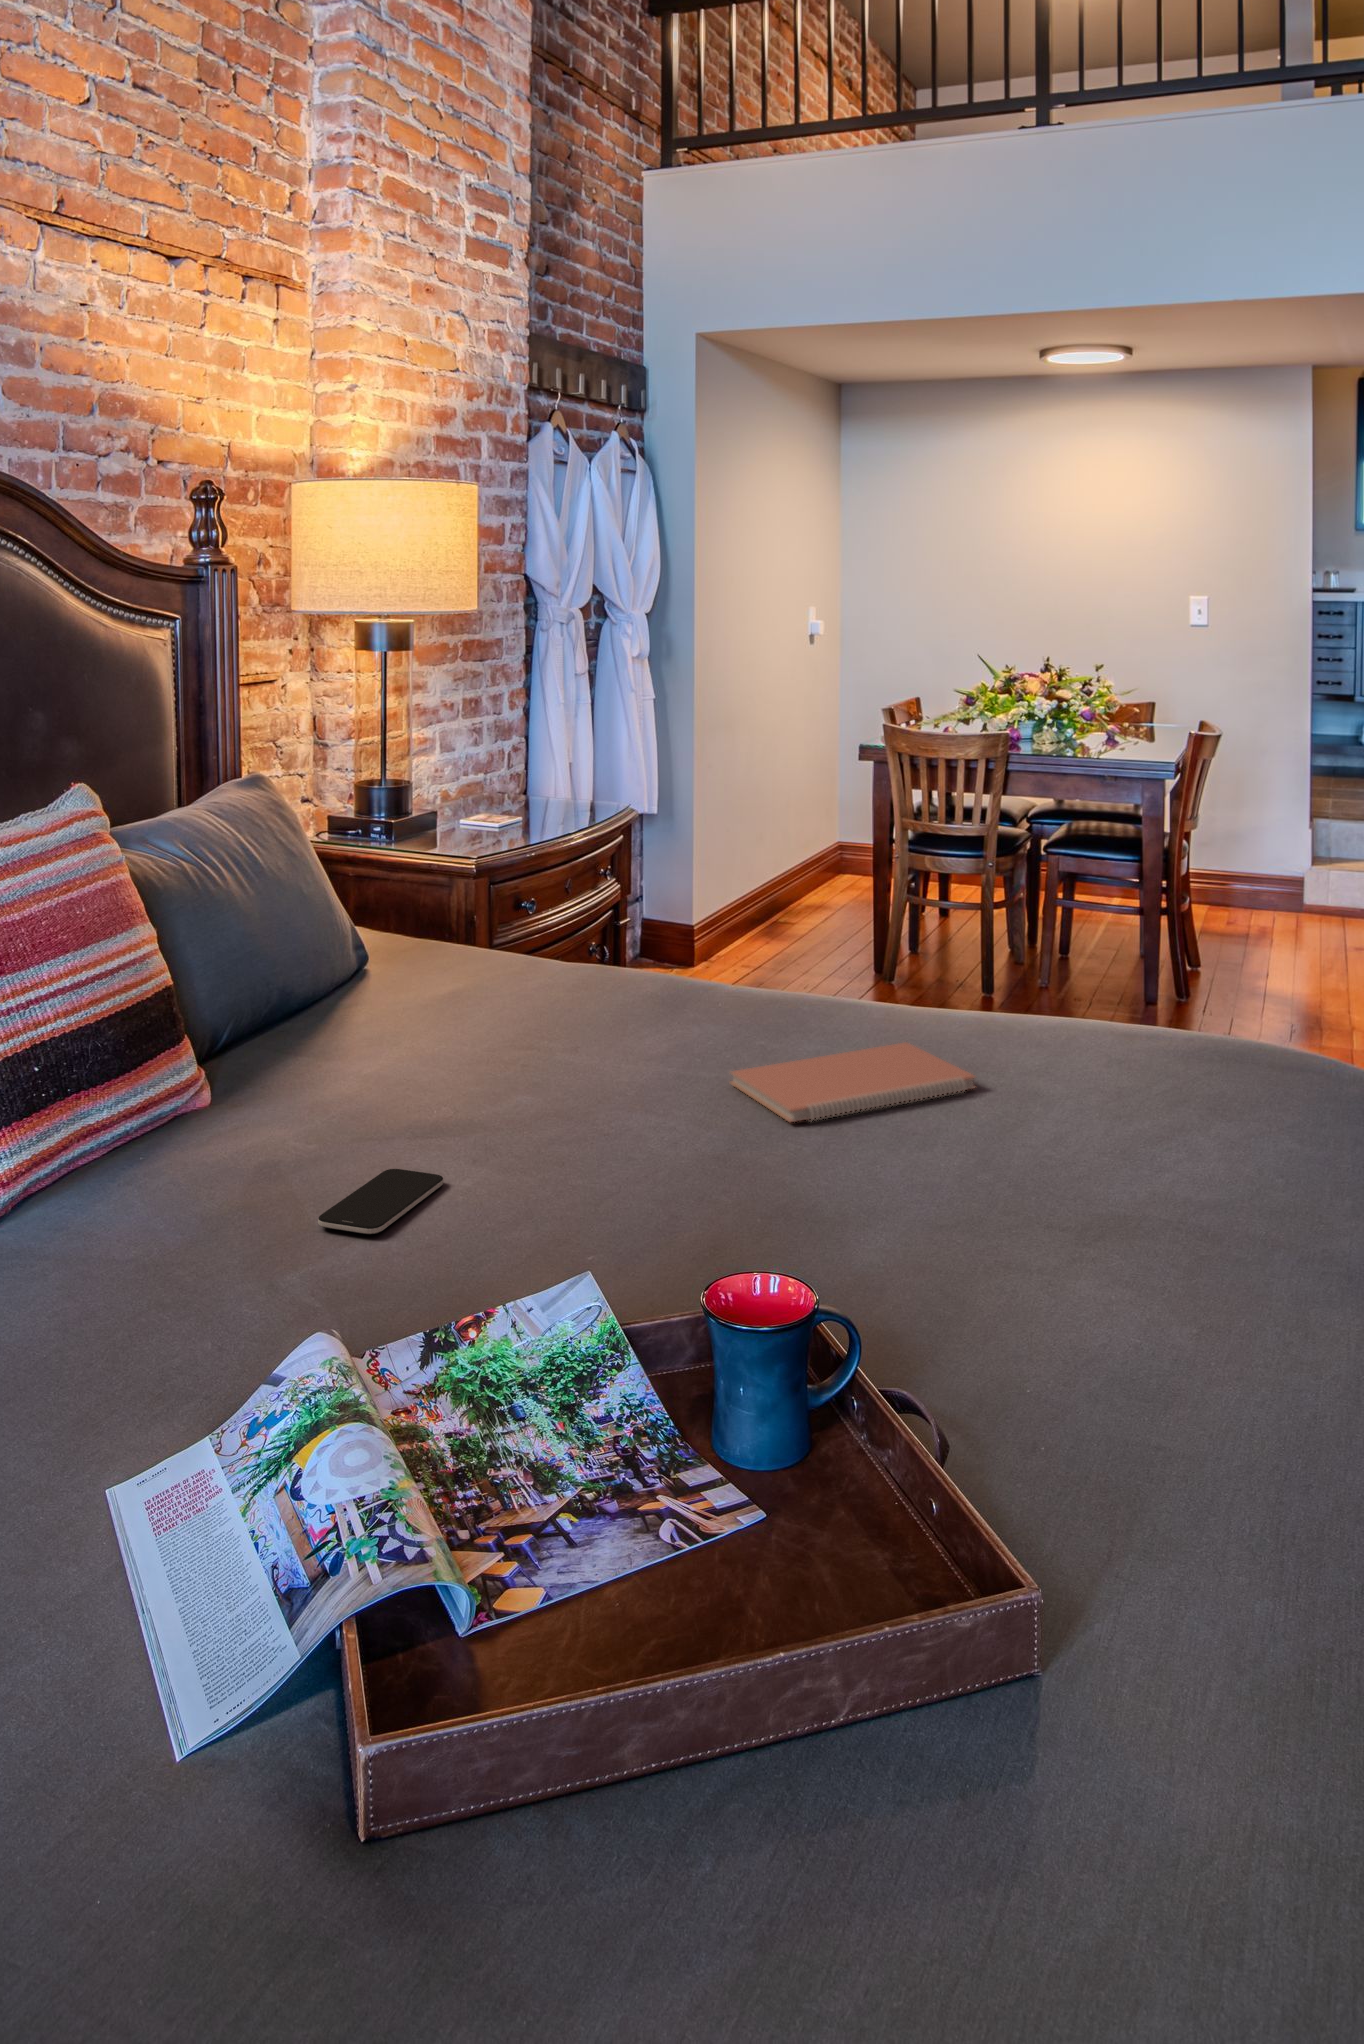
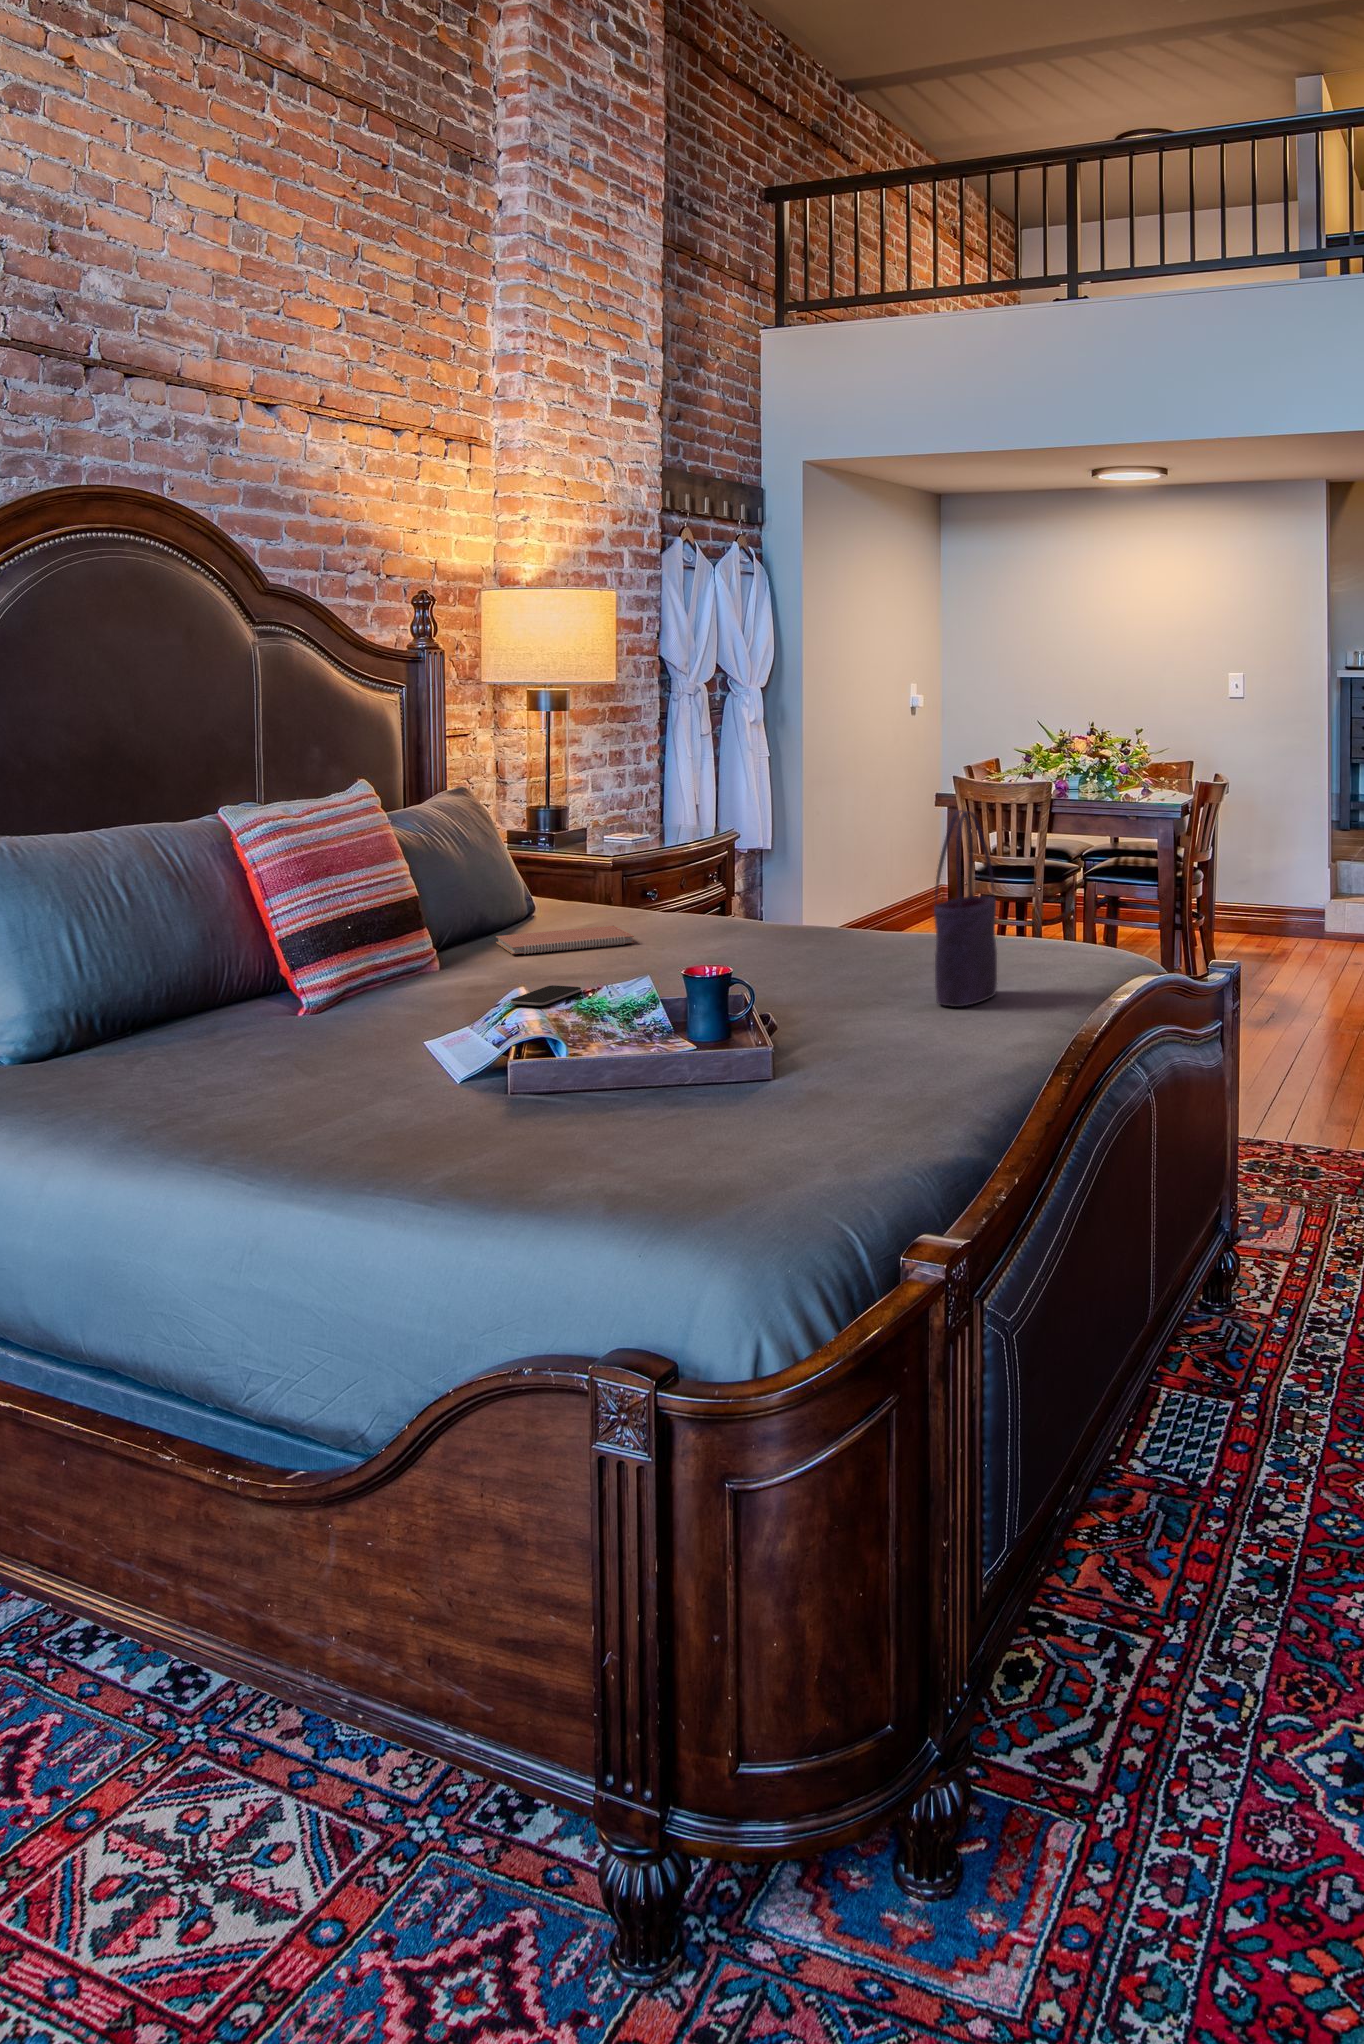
tote bag: none [1102,880,1200,1256] -> present [934,811,997,1007]
notebook: present [730,1042,975,1122] -> present [496,926,634,954]

